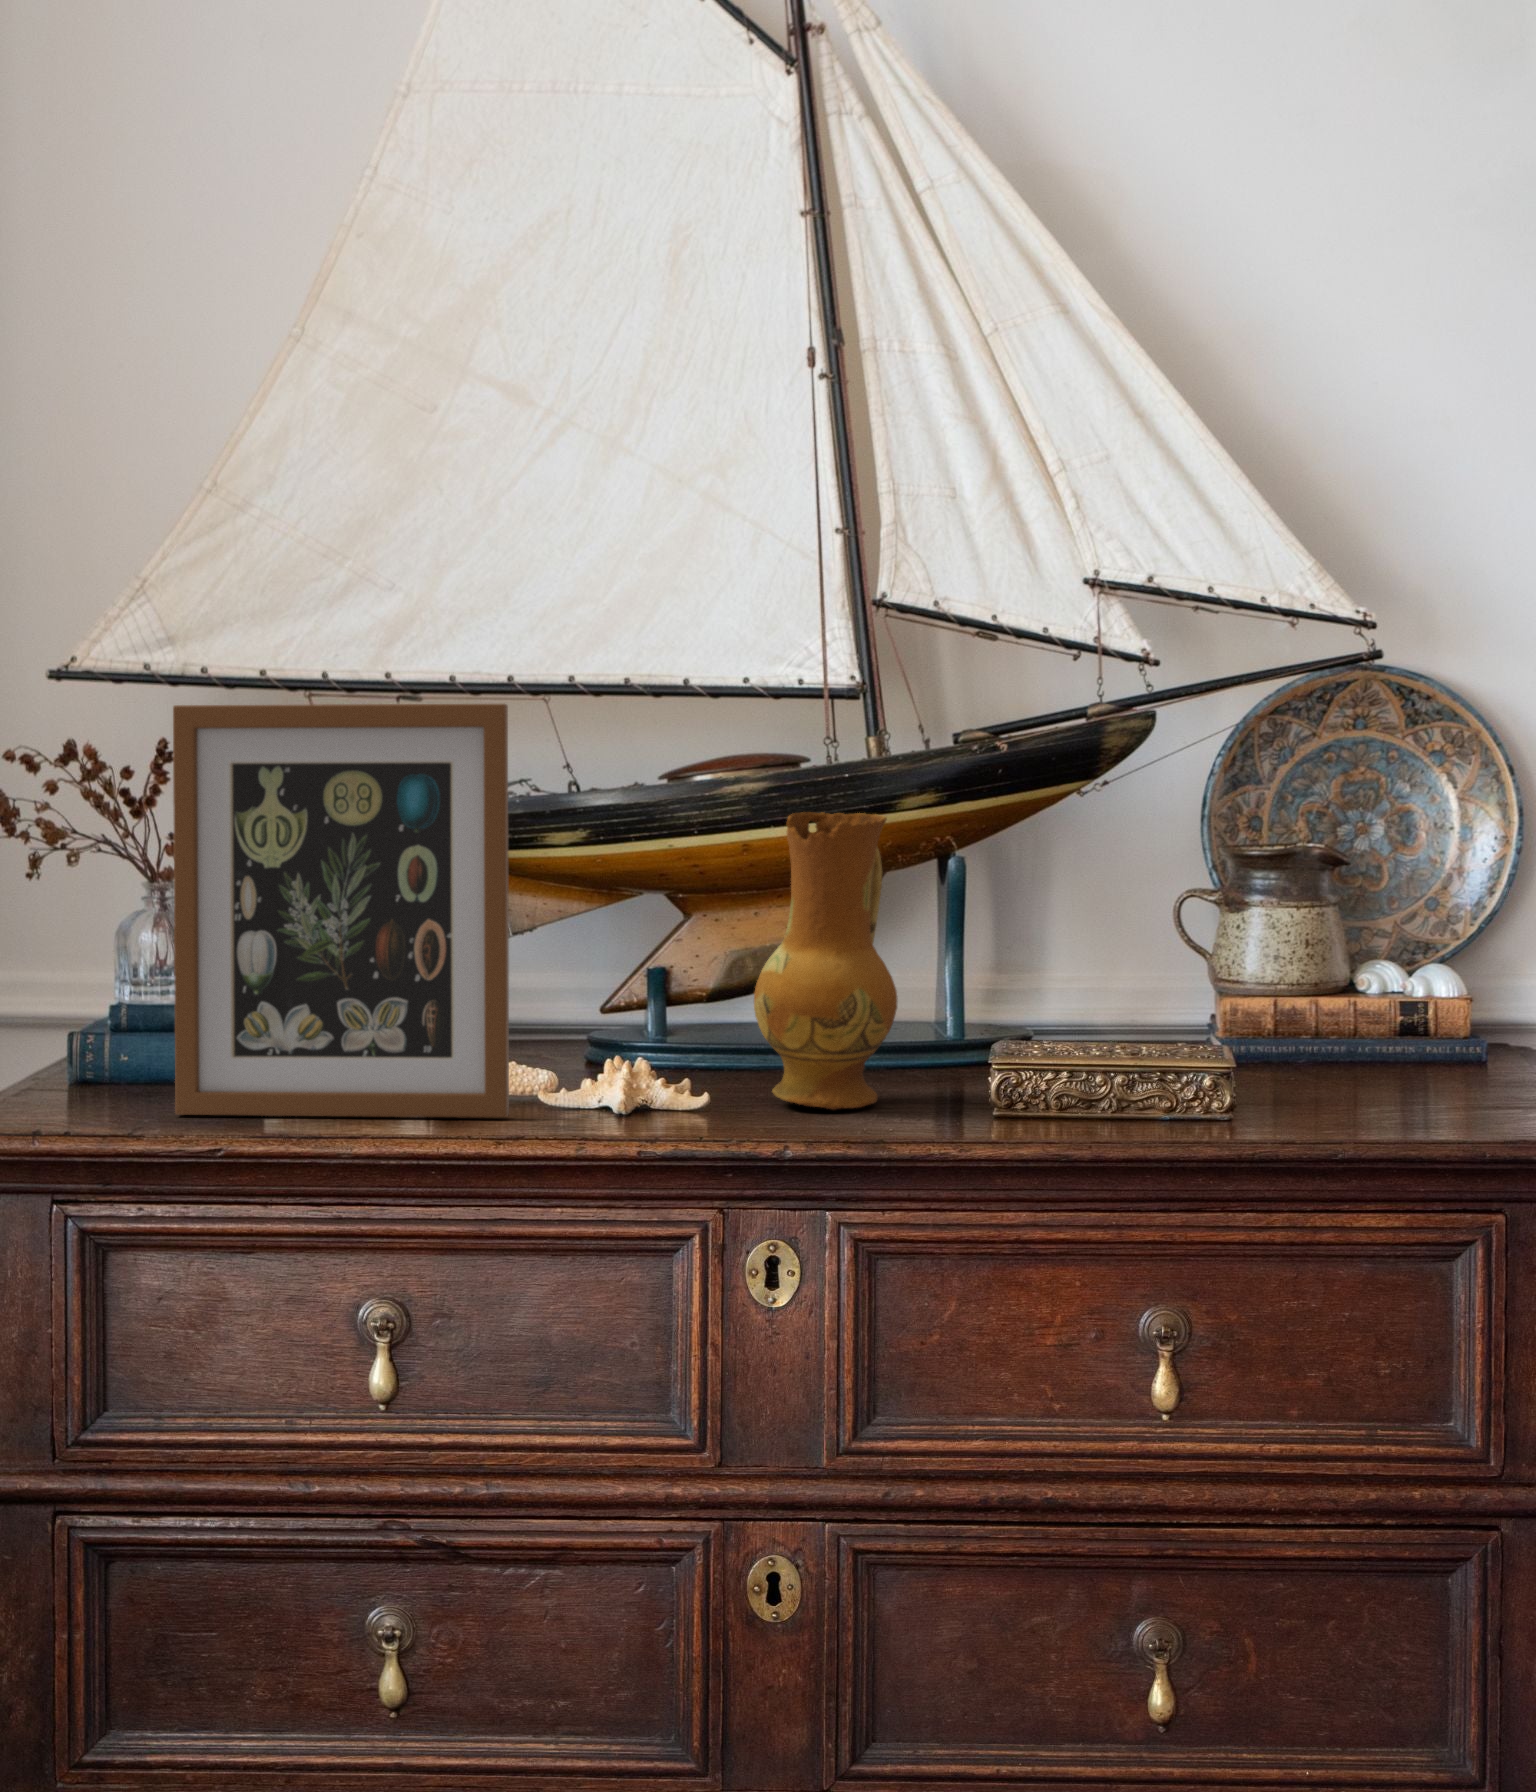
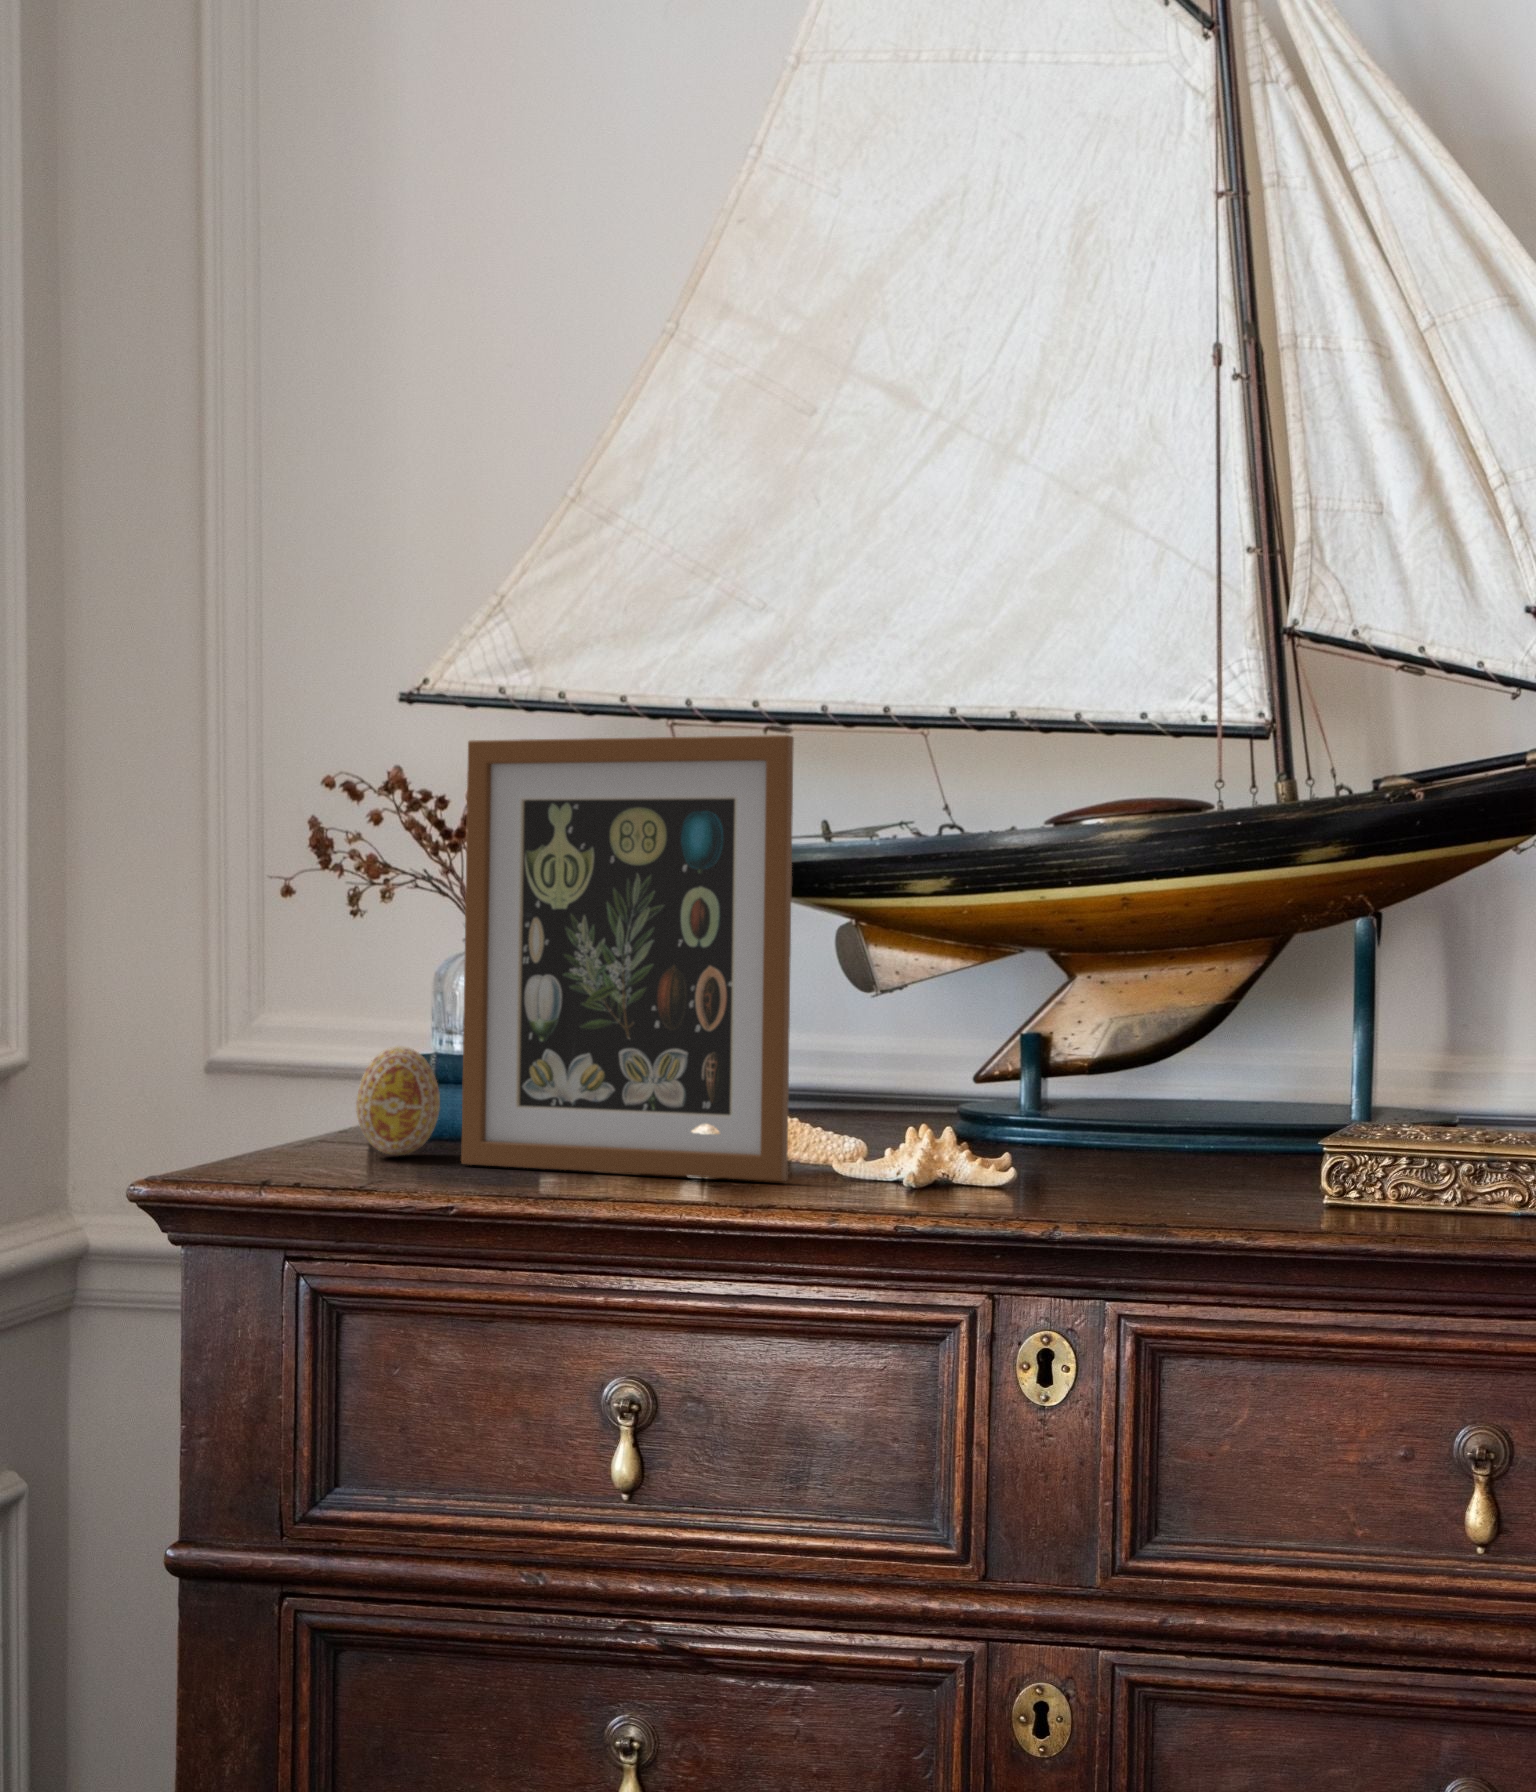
ceramic jug: present [754,812,898,1110] -> none [1063,853,1231,1191]
decorative egg: none [57,1002,143,1108] -> present [356,1046,440,1156]

